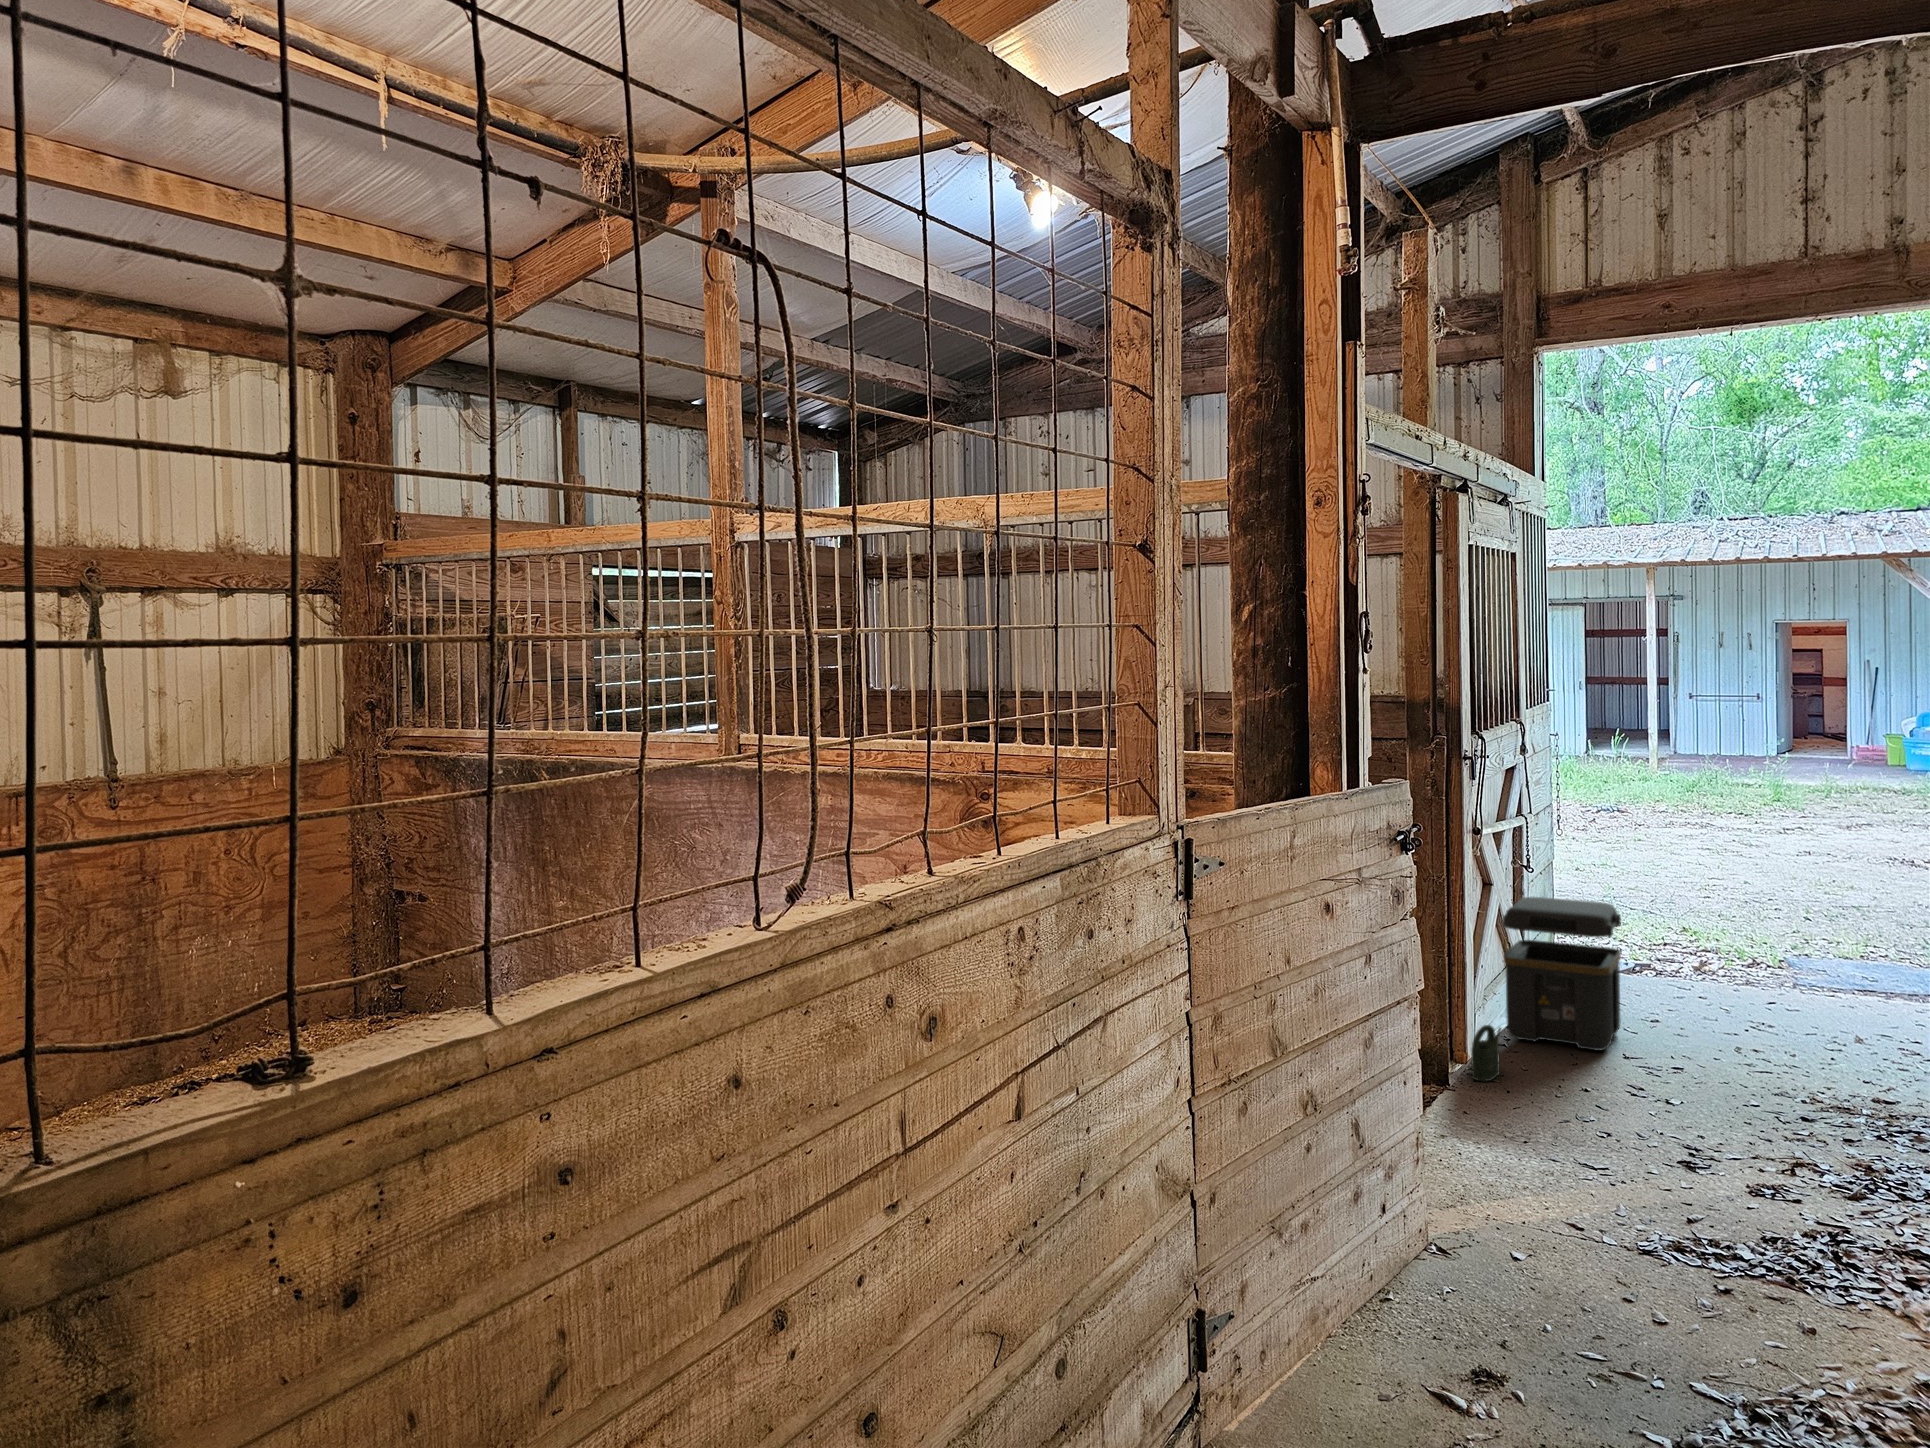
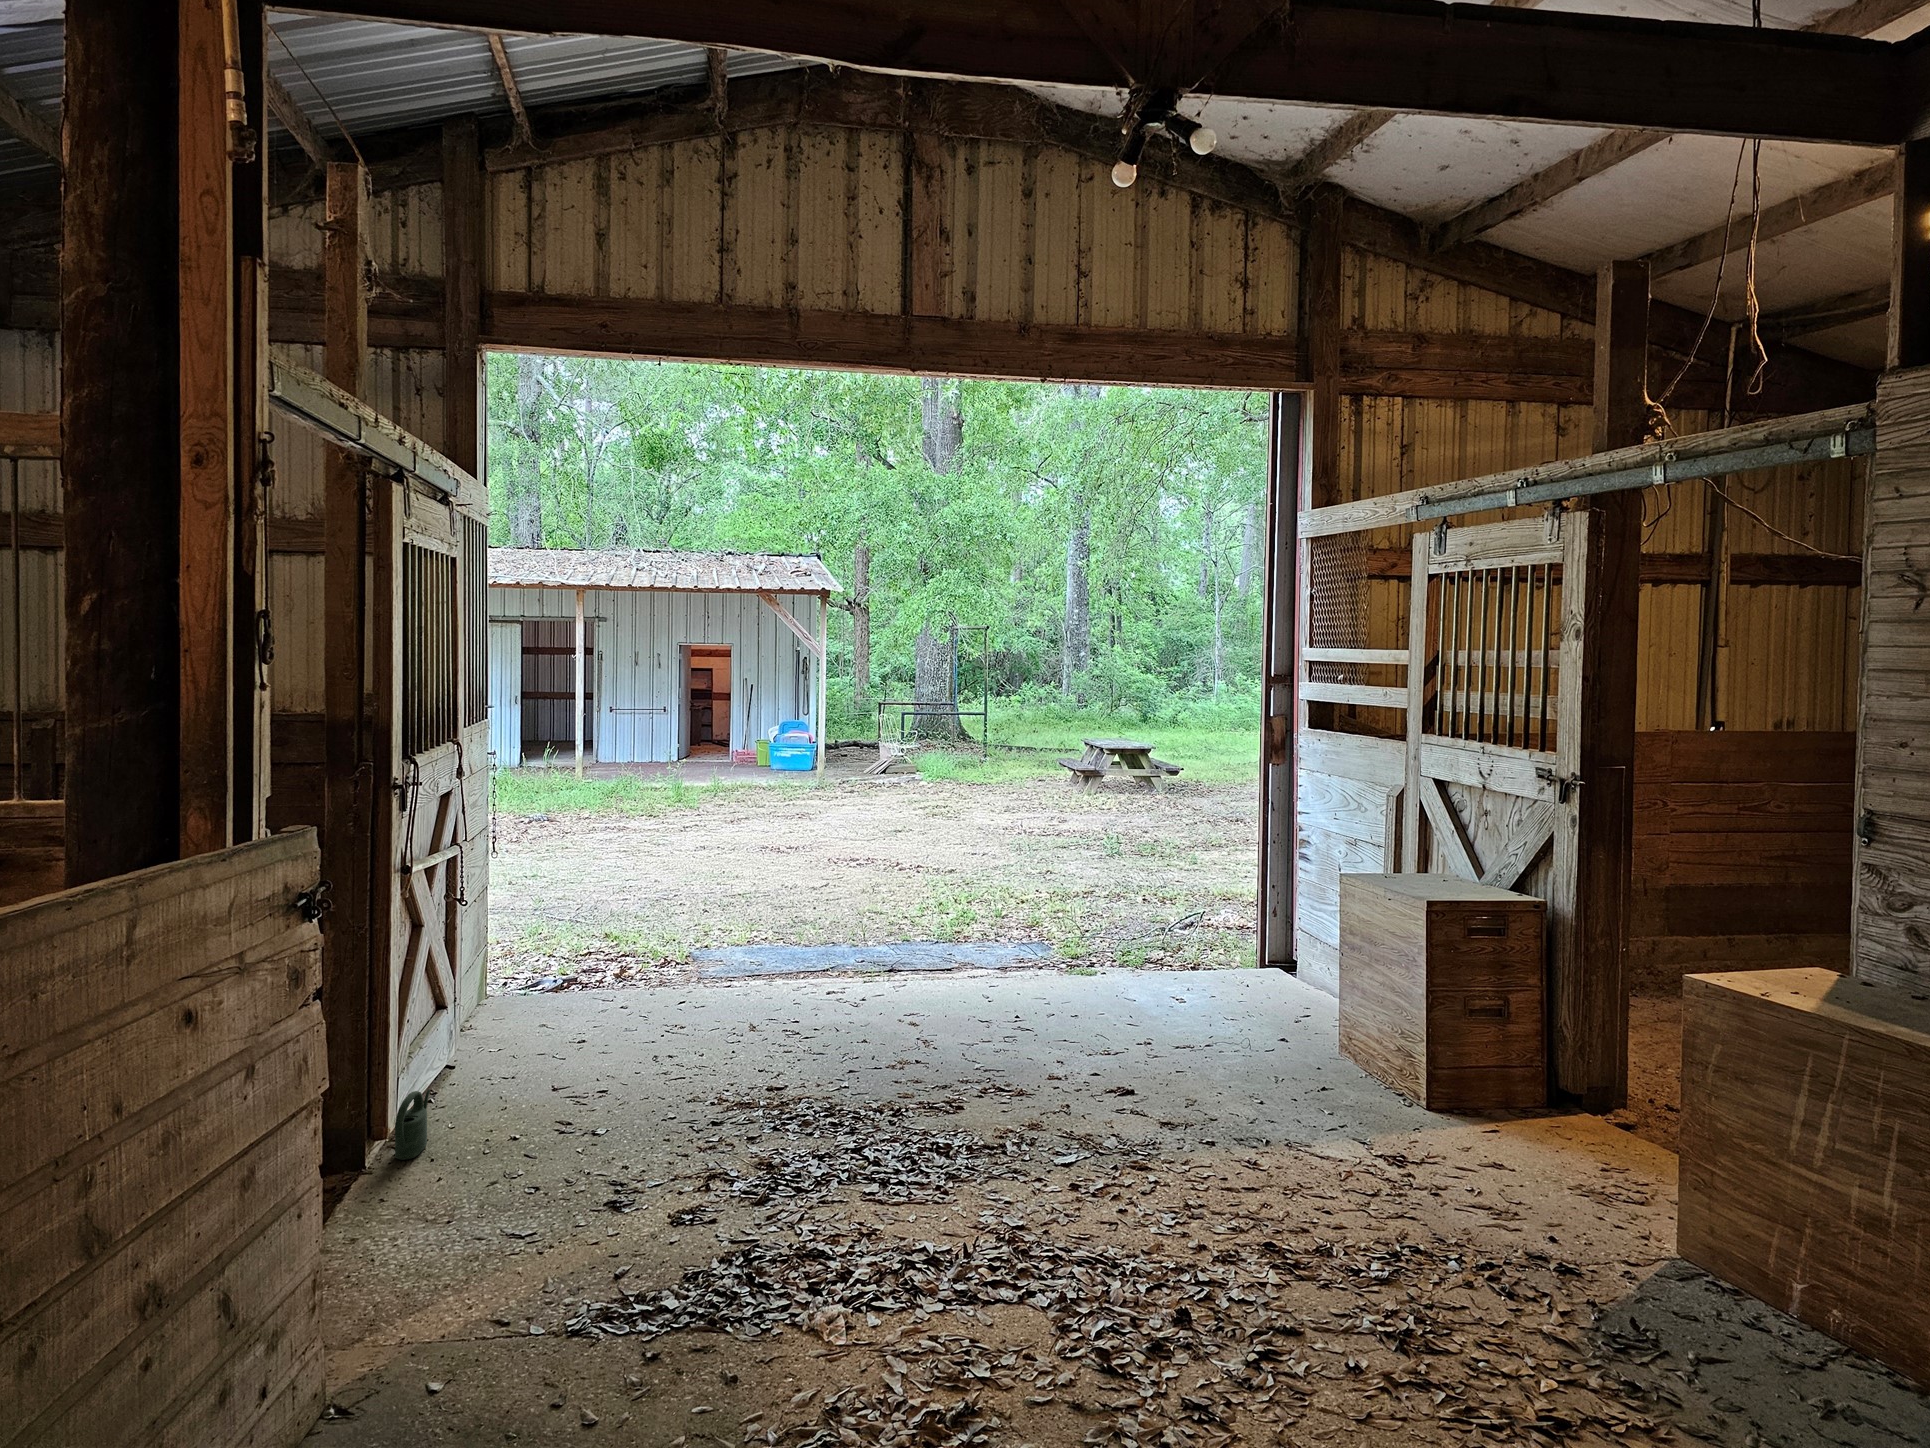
toolbox: present [1503,897,1621,1050] -> none [435,930,554,1095]

